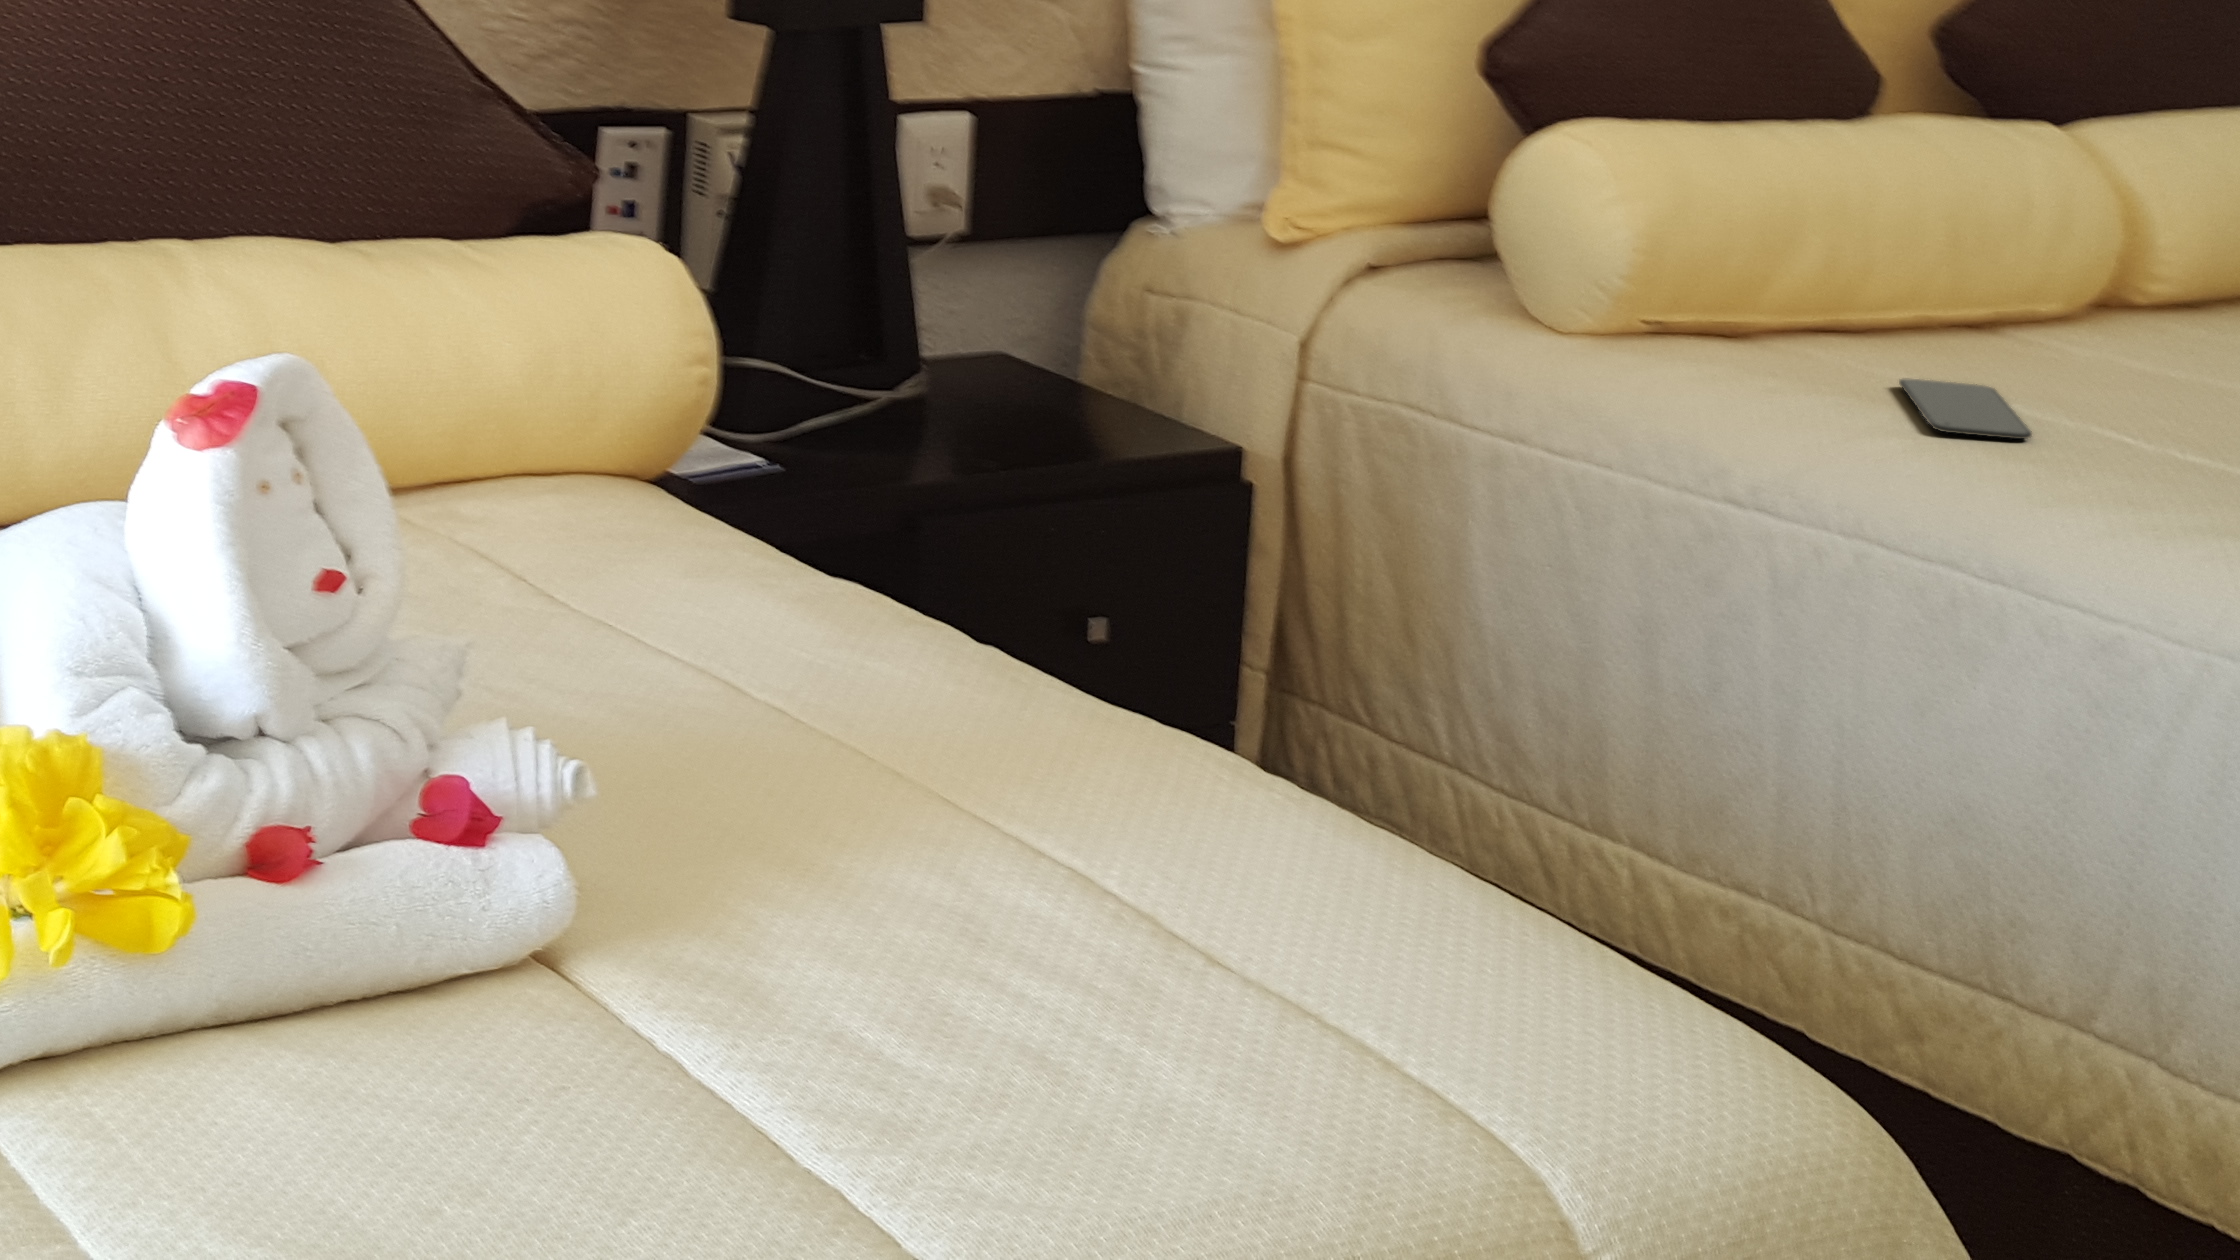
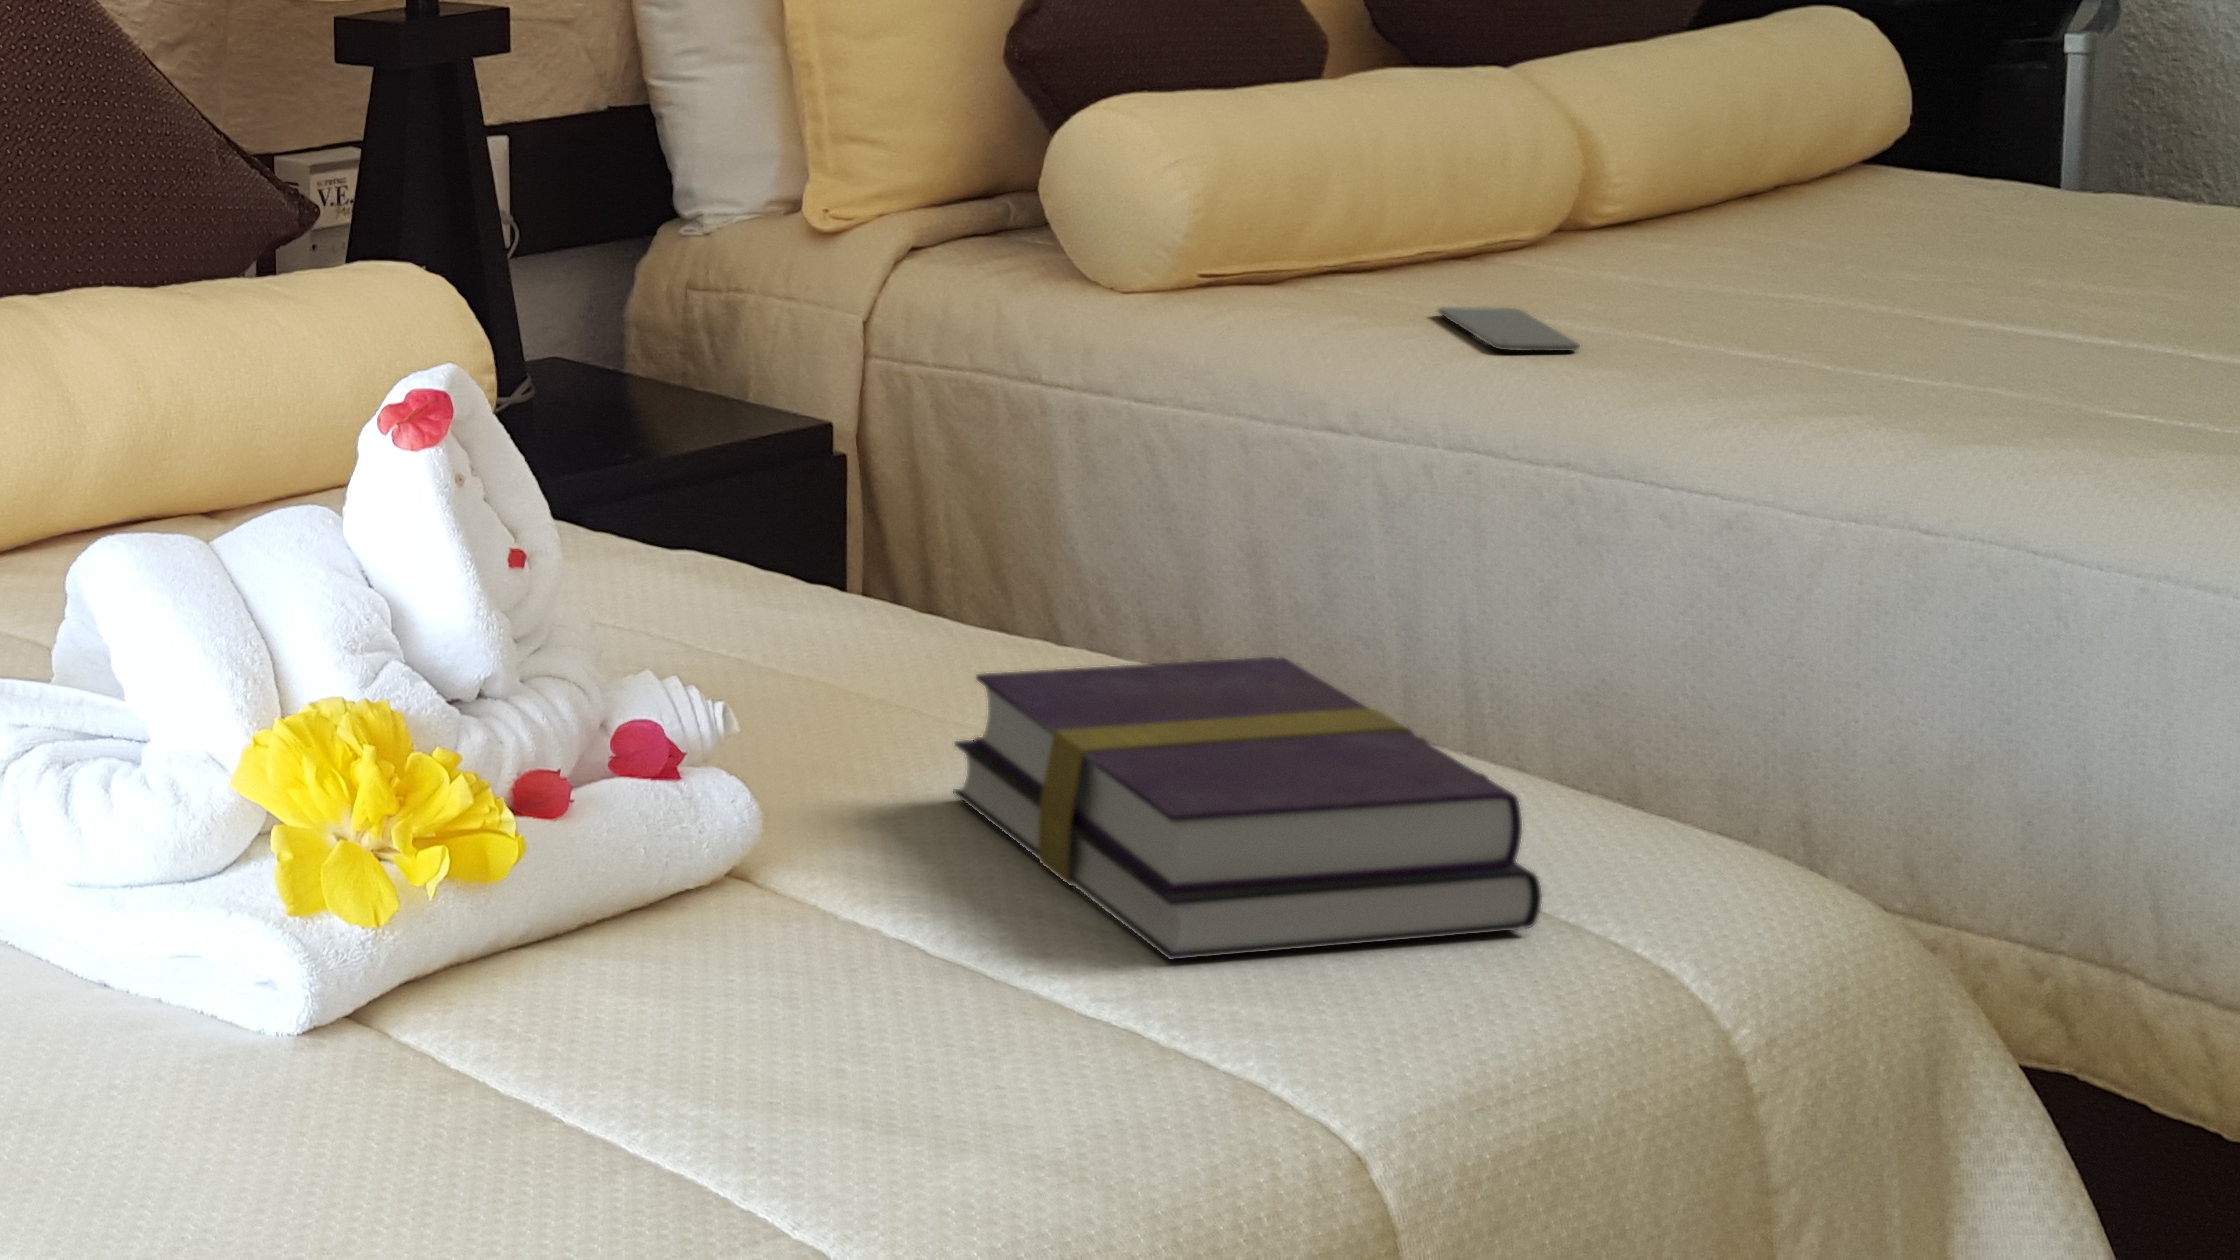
book: none [879,766,1453,1157] -> present [954,657,1542,959]

